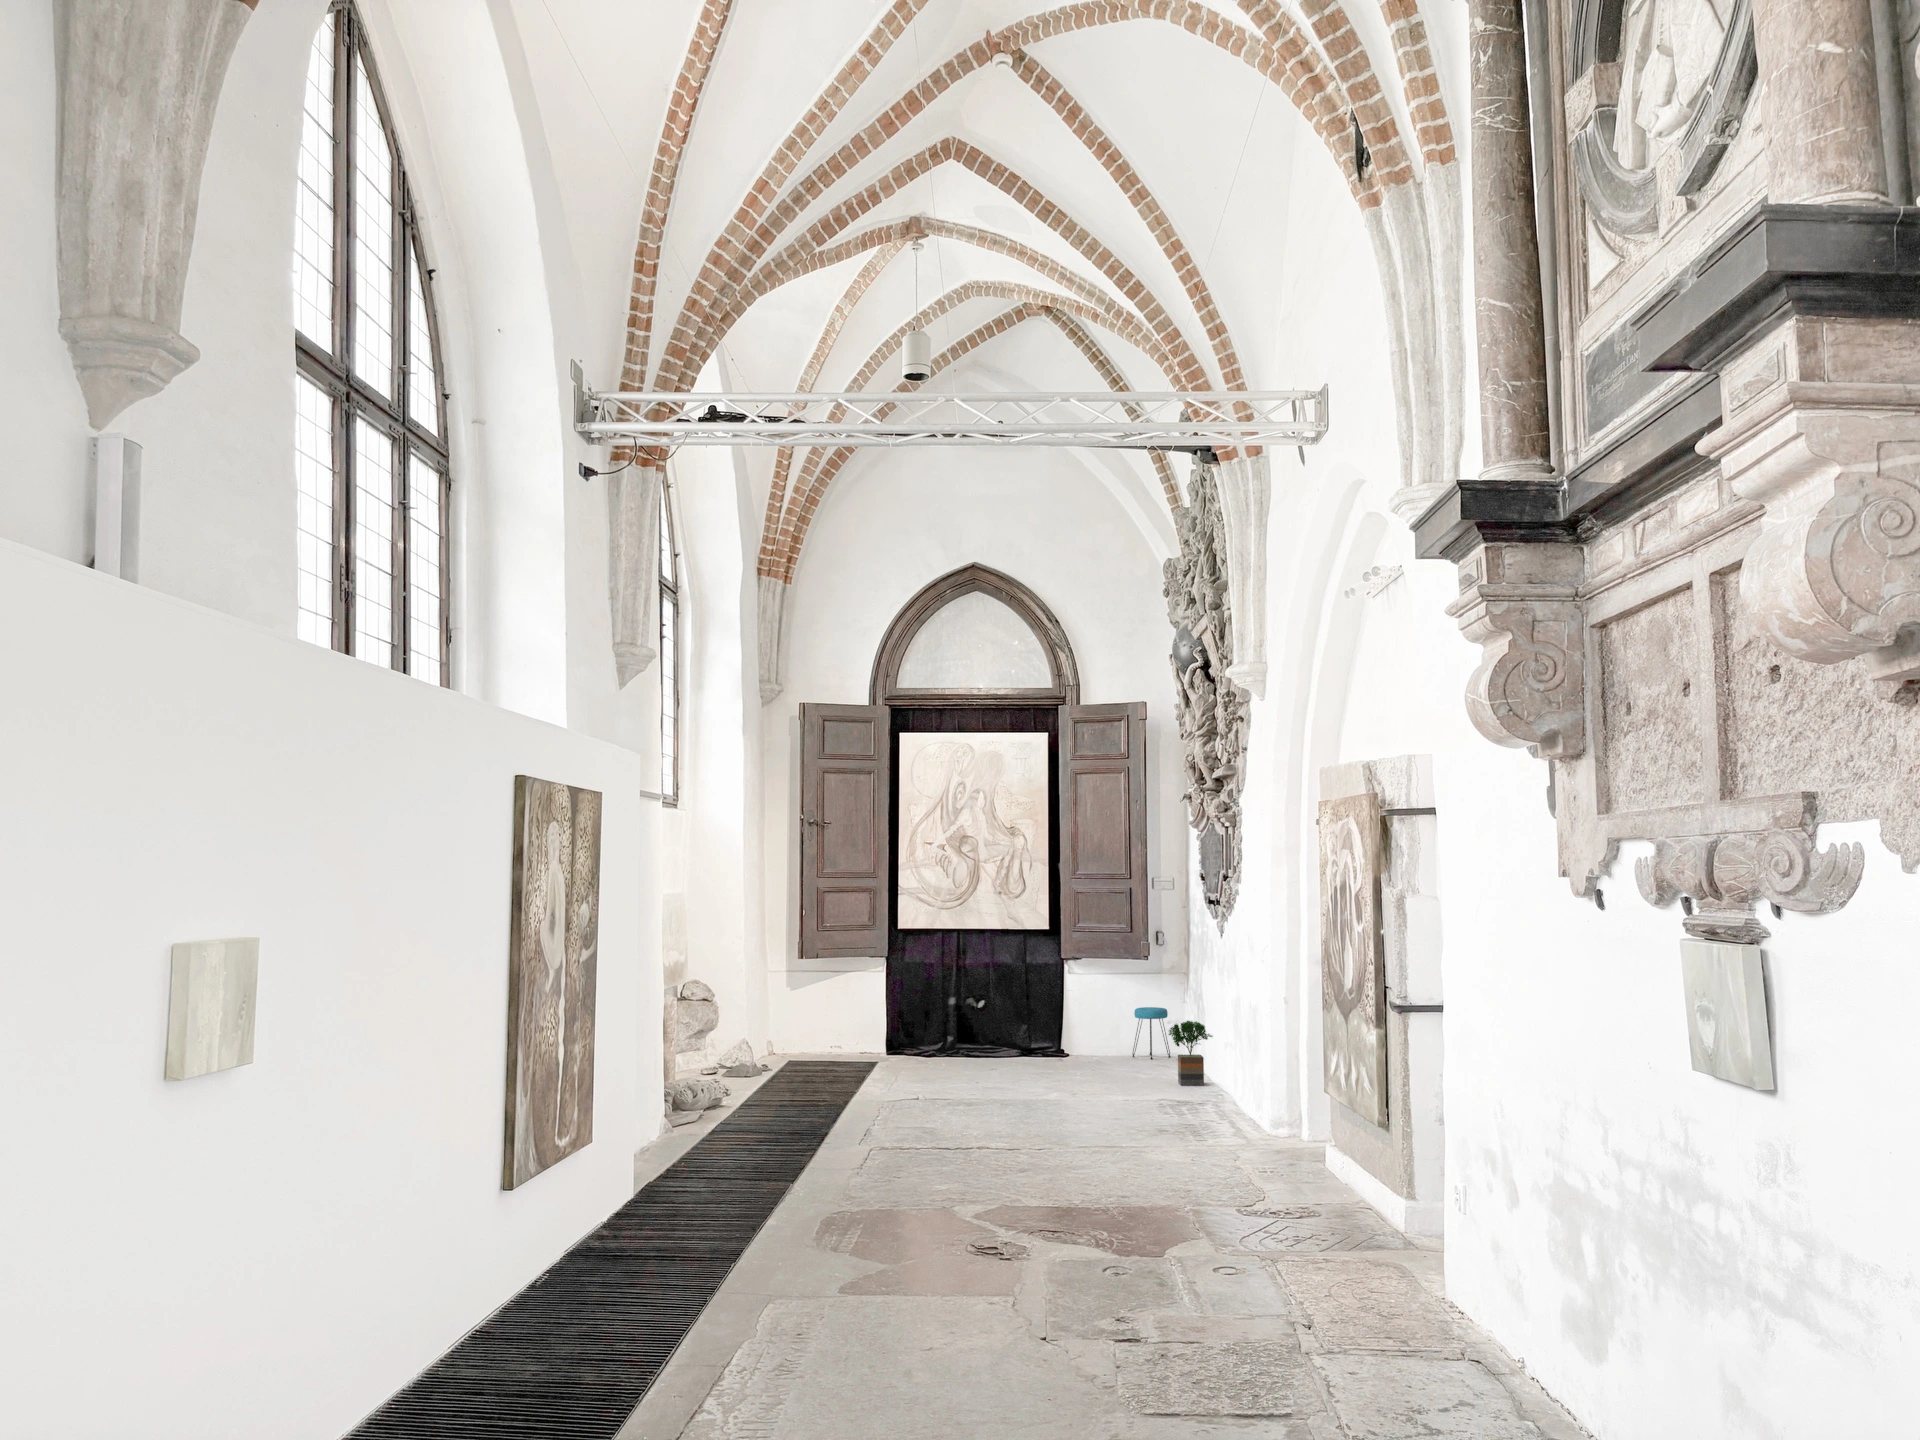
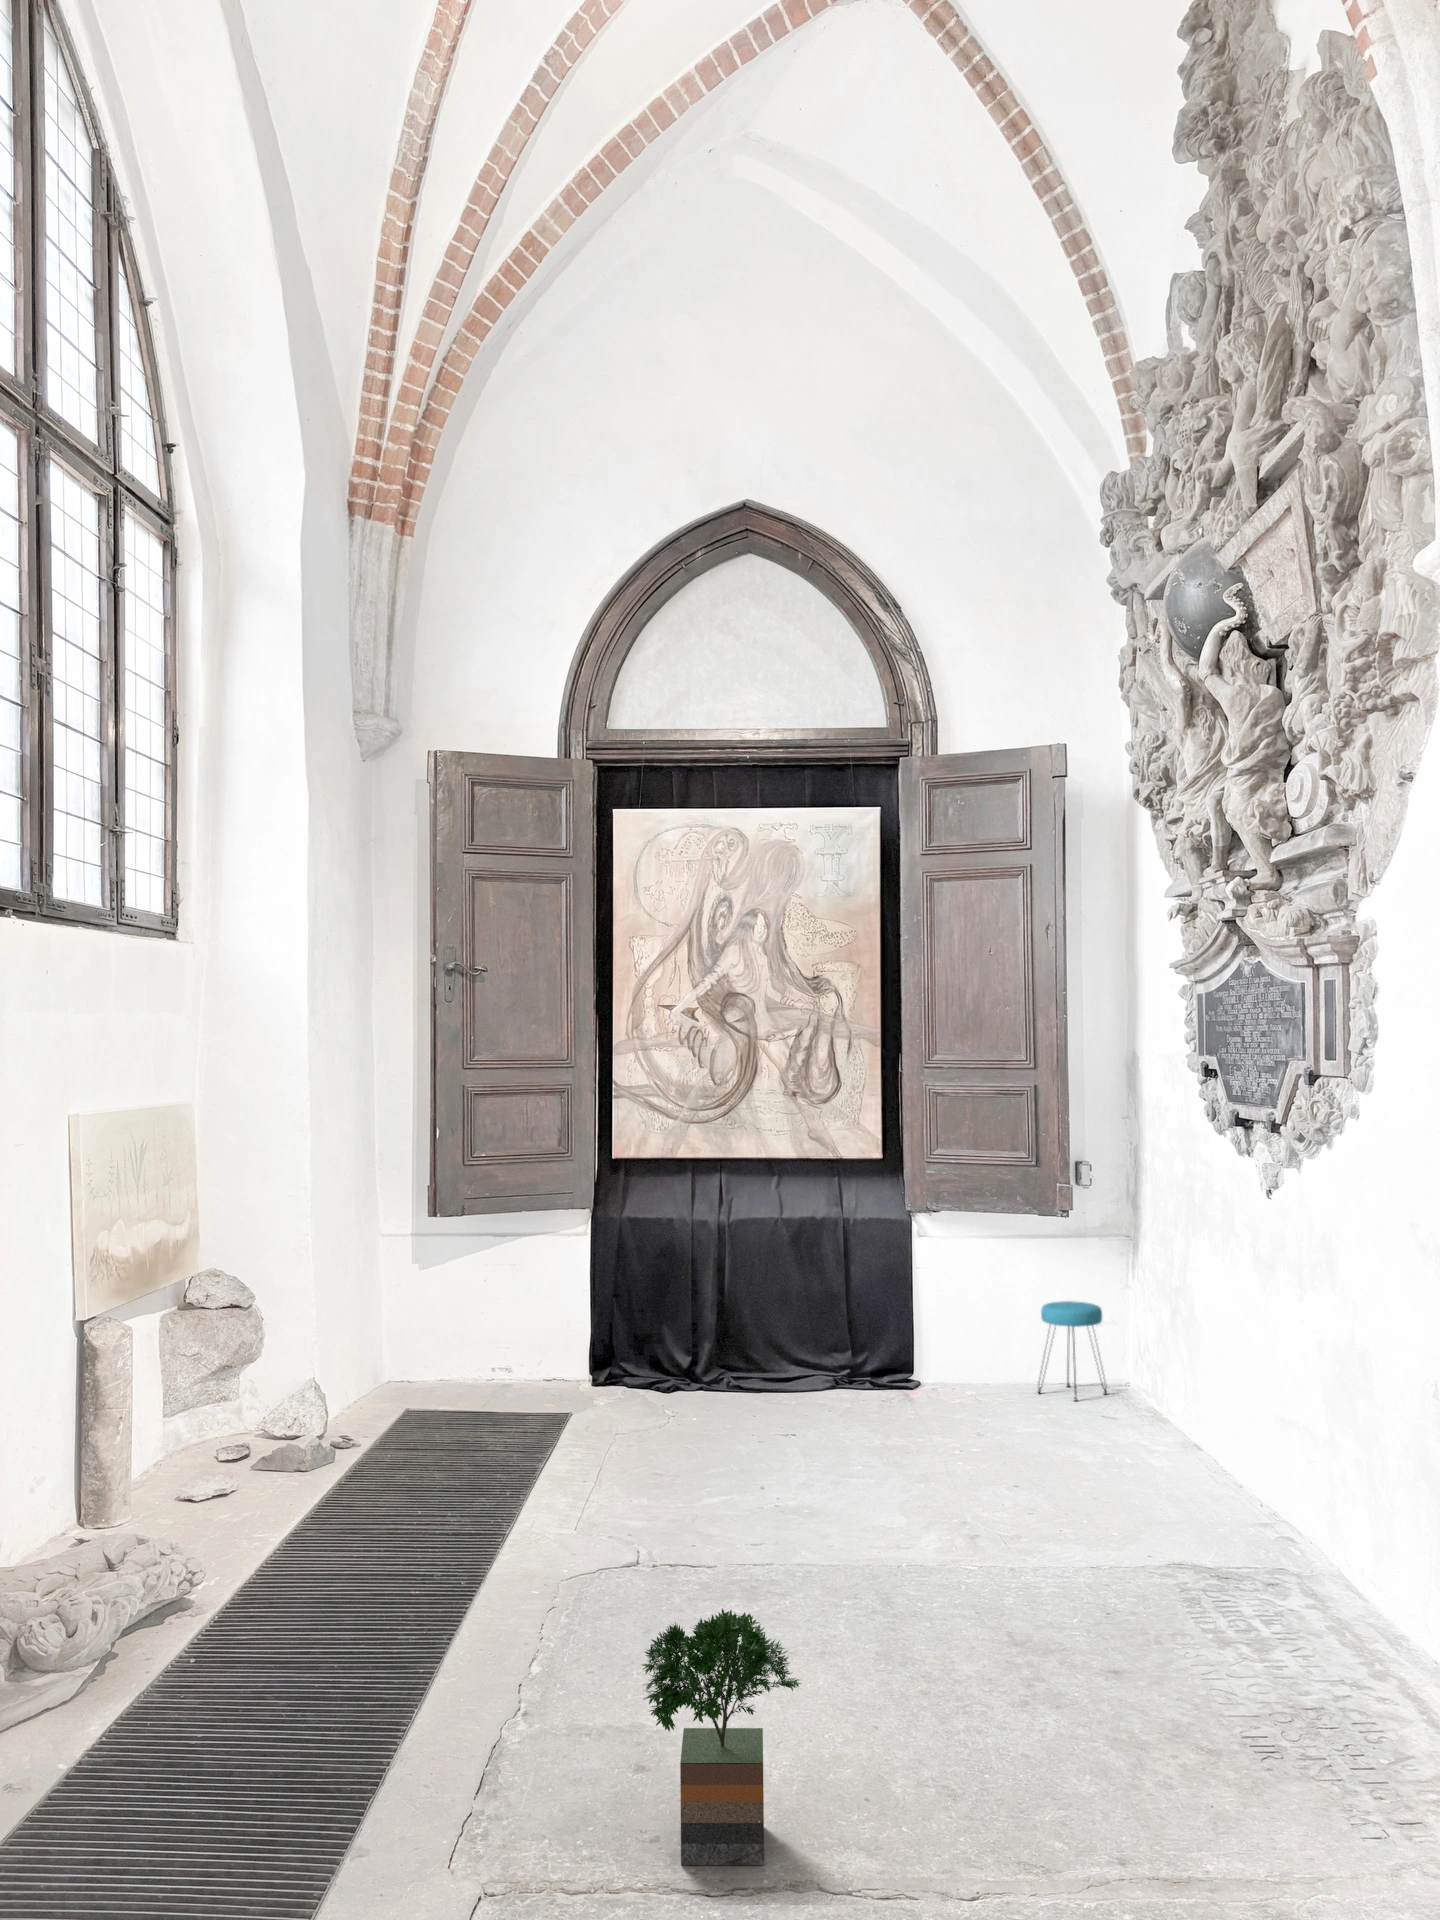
potted tree: present [1169,1021,1212,1086] -> present [642,1609,801,1865]

